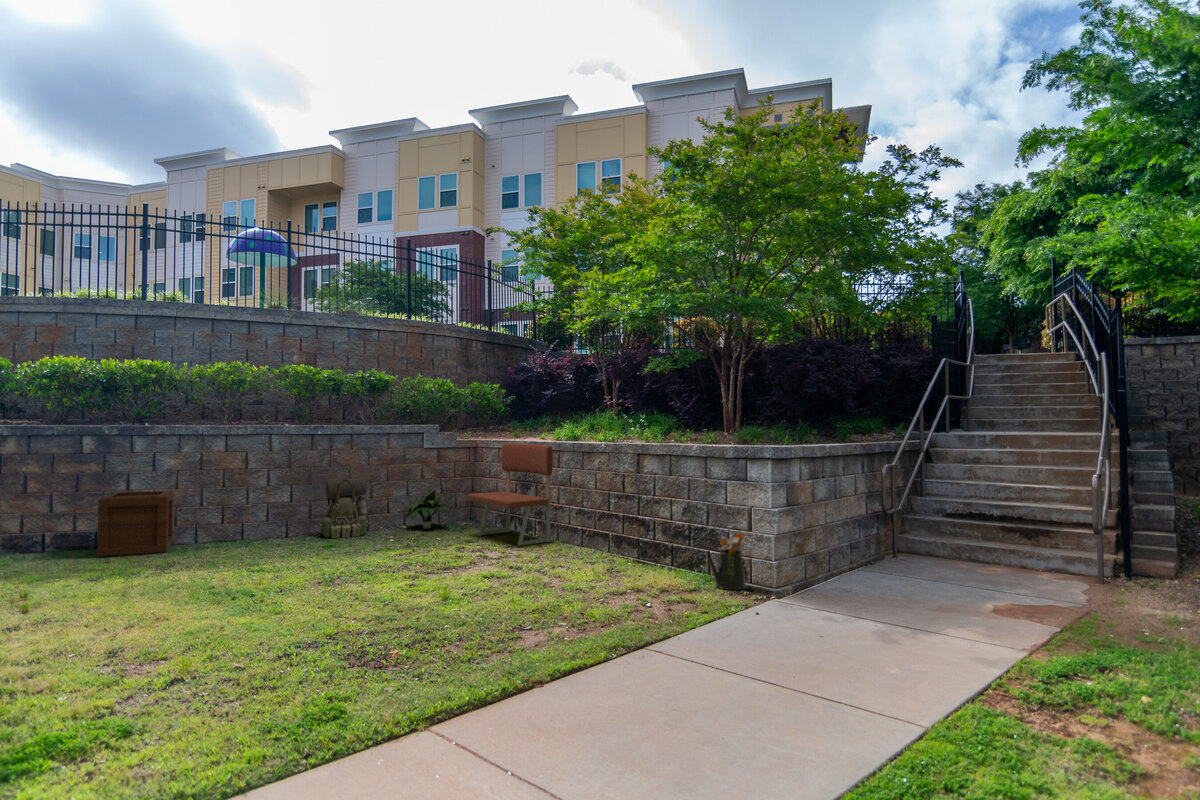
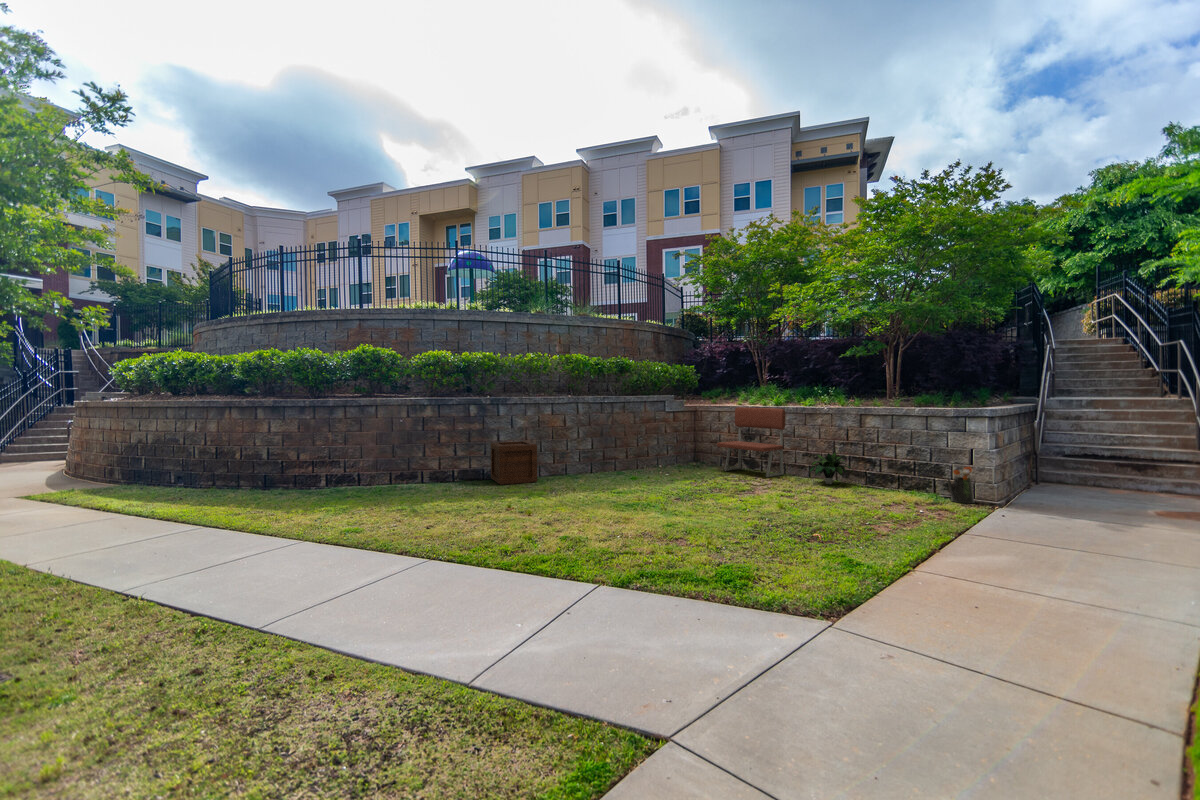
backpack: present [320,478,368,538] -> none [614,432,645,473]
potted plant: present [405,489,449,529] -> present [809,452,852,484]

